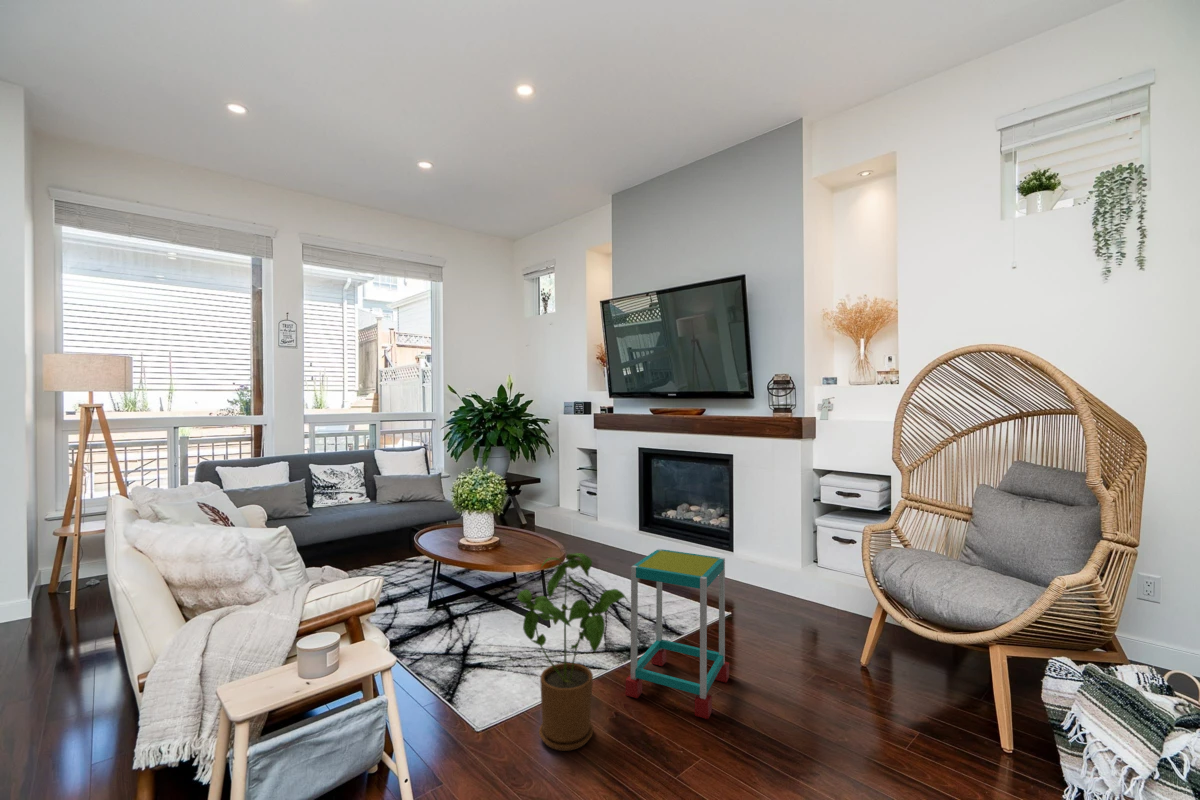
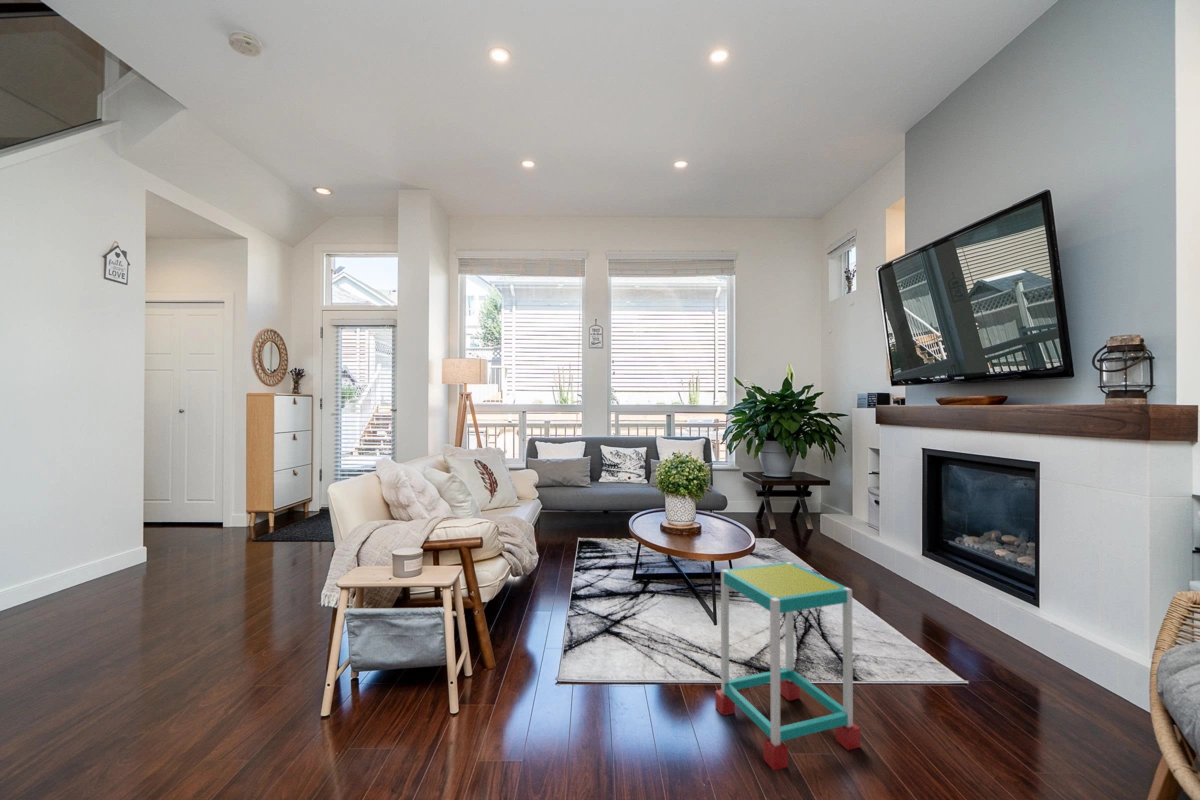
house plant: present [517,553,627,751] -> none [576,540,683,726]

